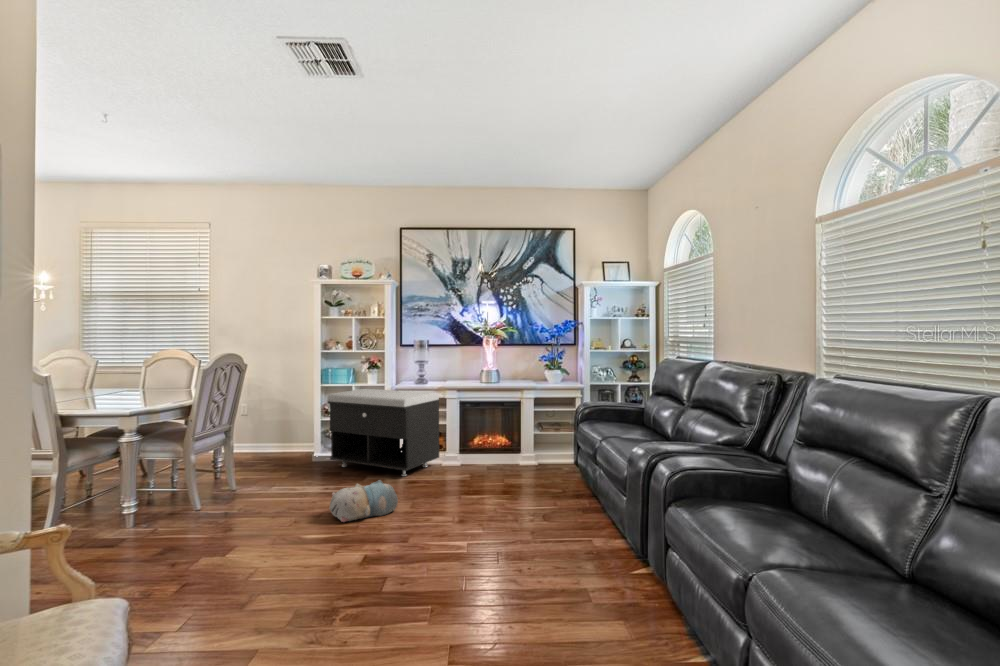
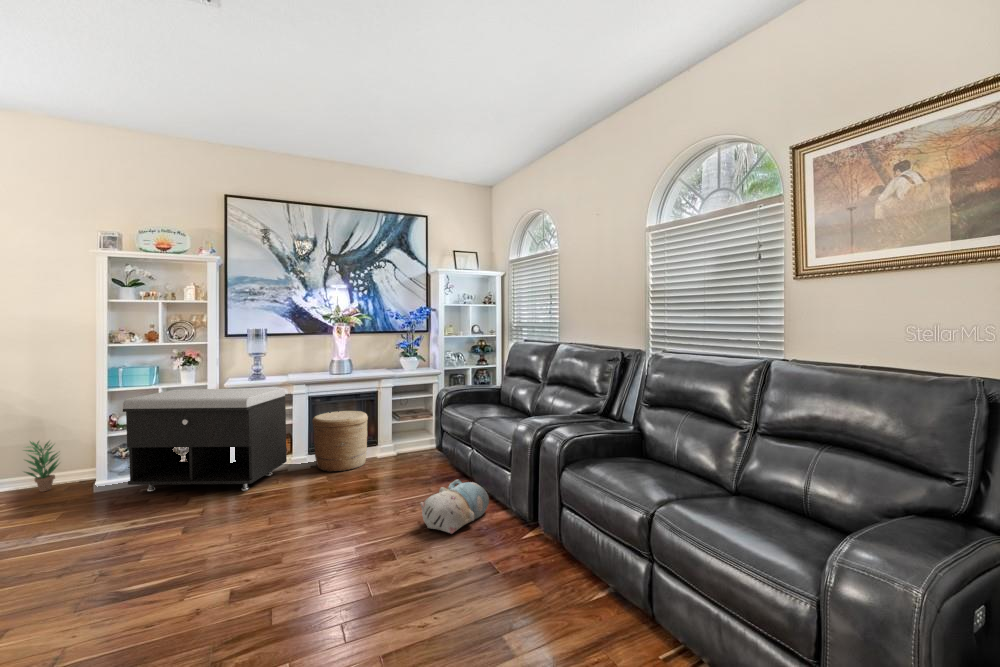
woven basket: none [460,417,507,472] -> present [312,411,368,472]
potted plant: none [273,419,295,457] -> present [25,441,59,492]
plush toy: present [330,480,398,522] -> present [421,480,489,534]

